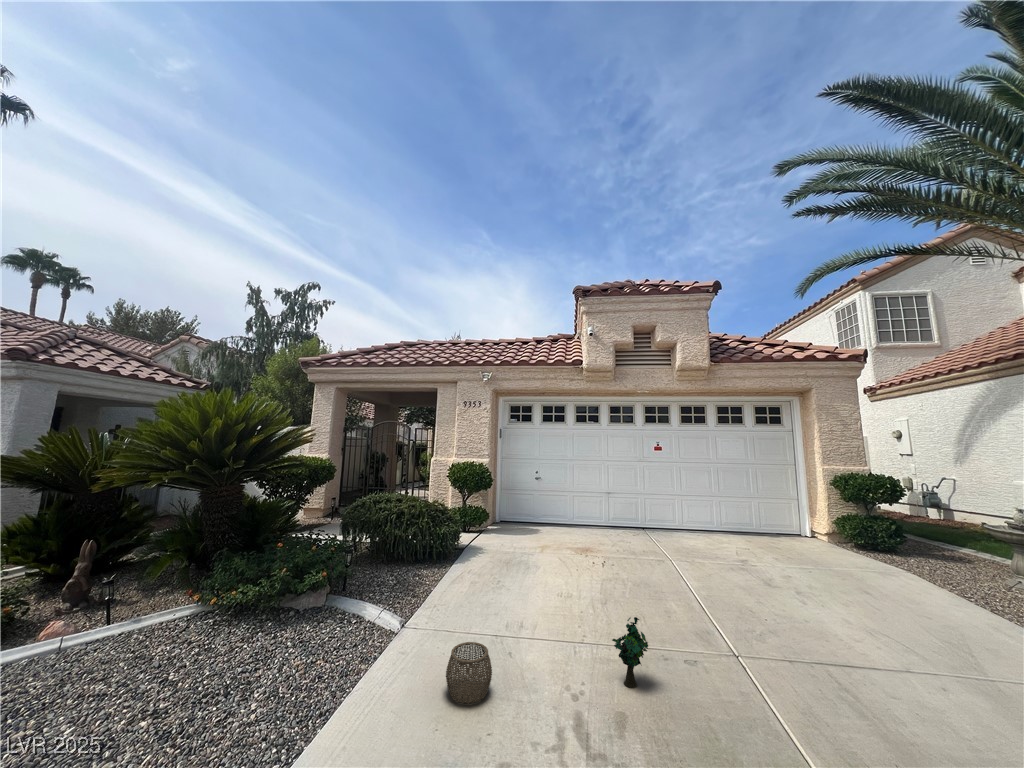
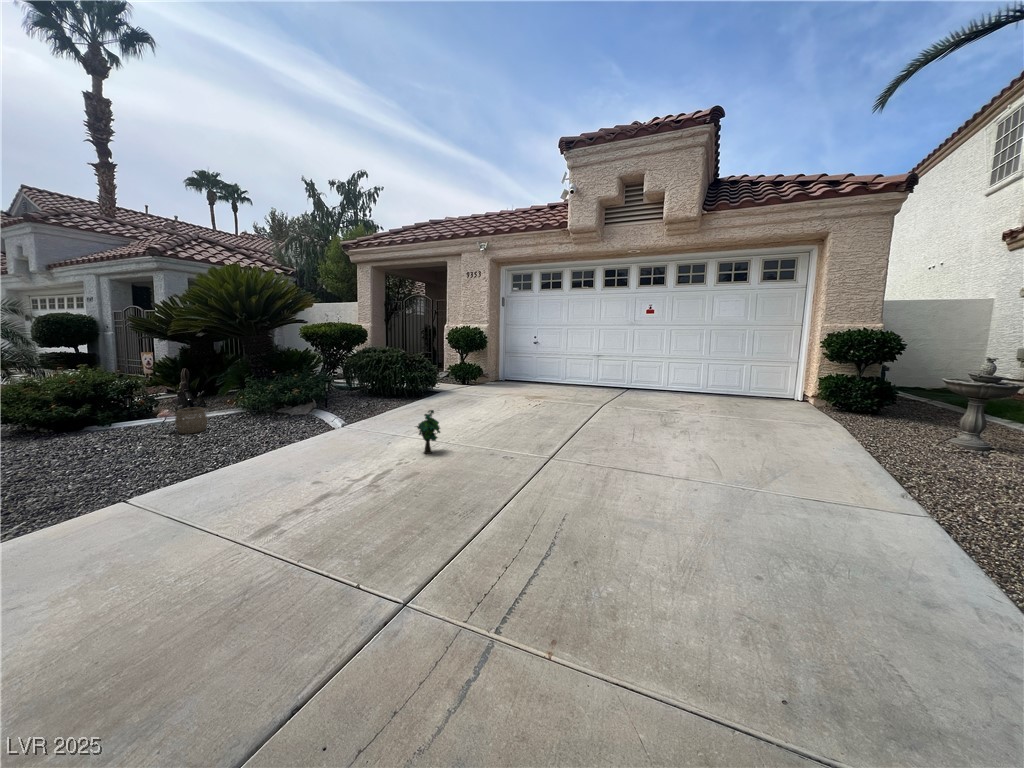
woven basket: present [446,642,492,704] -> present [175,407,207,434]

